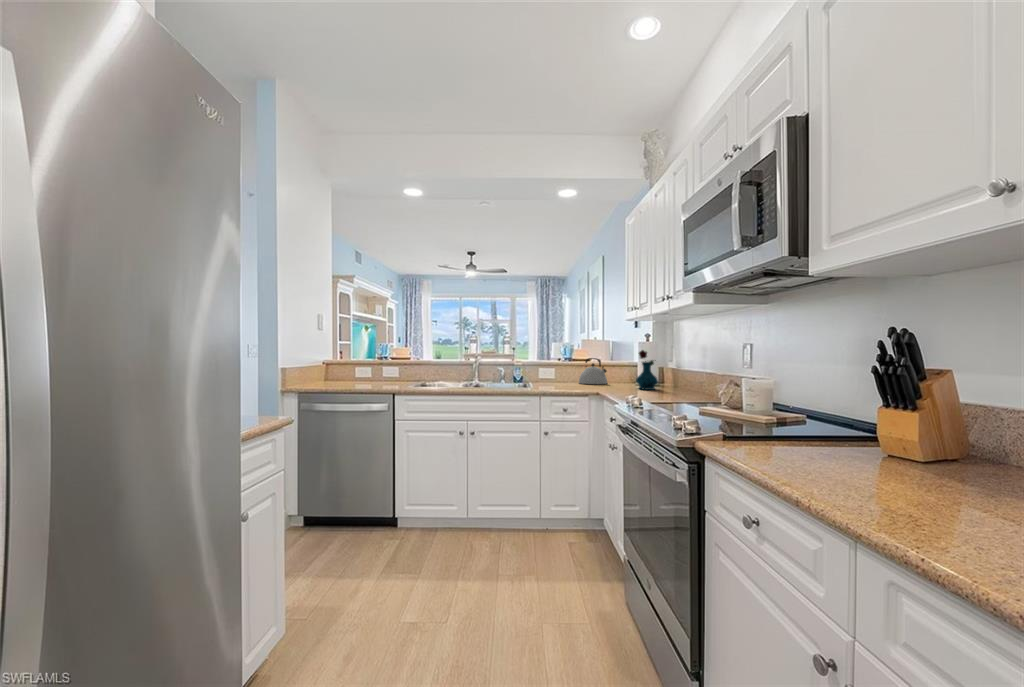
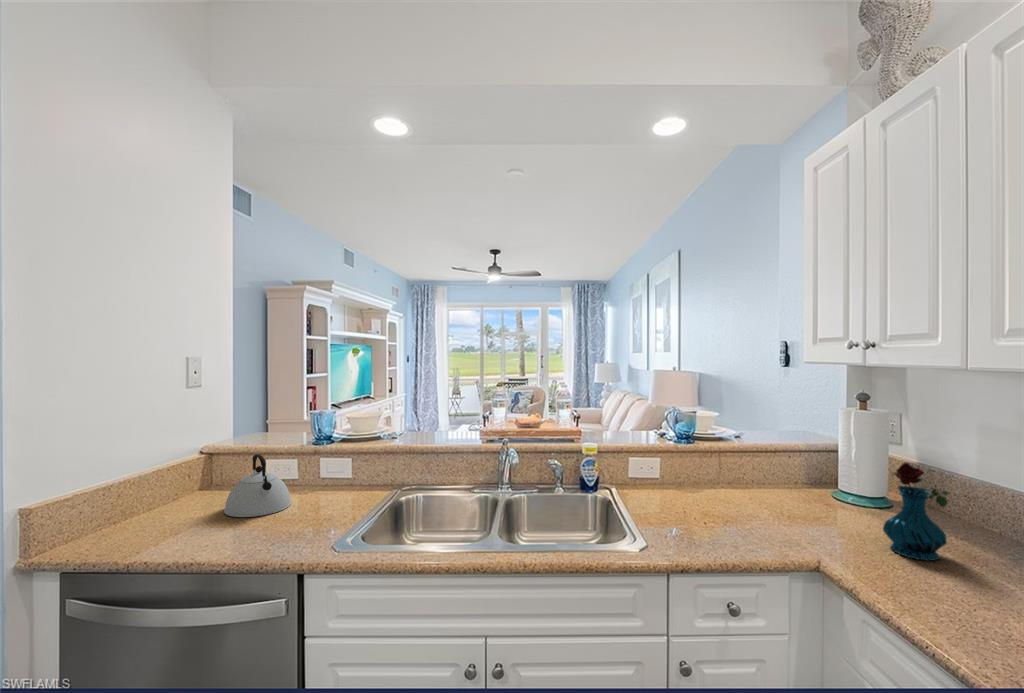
kettle: present [579,358,607,384] -> present [224,454,291,517]

